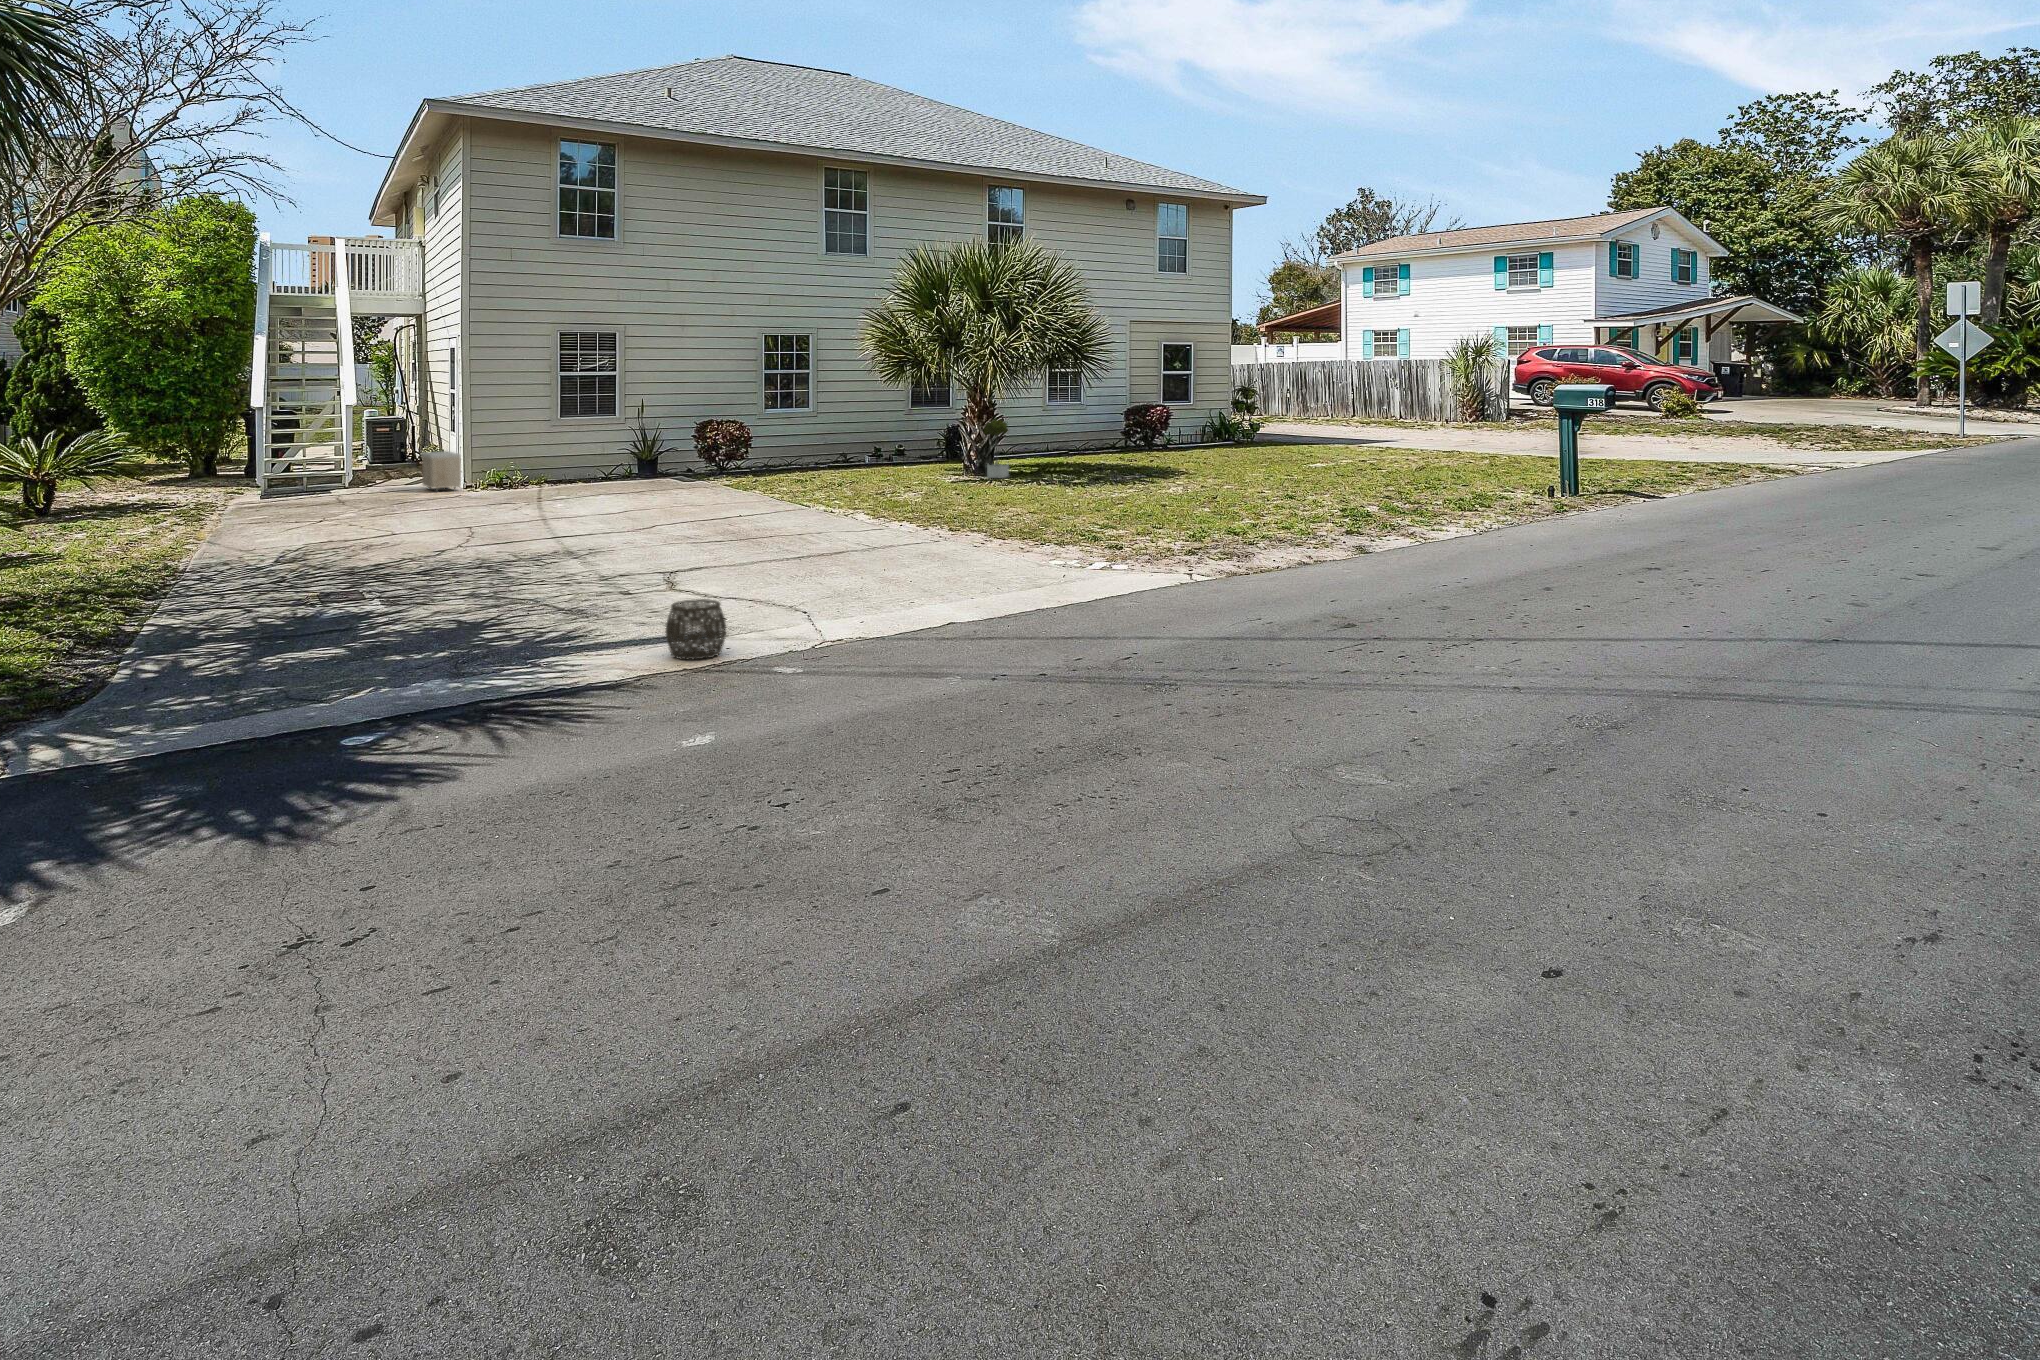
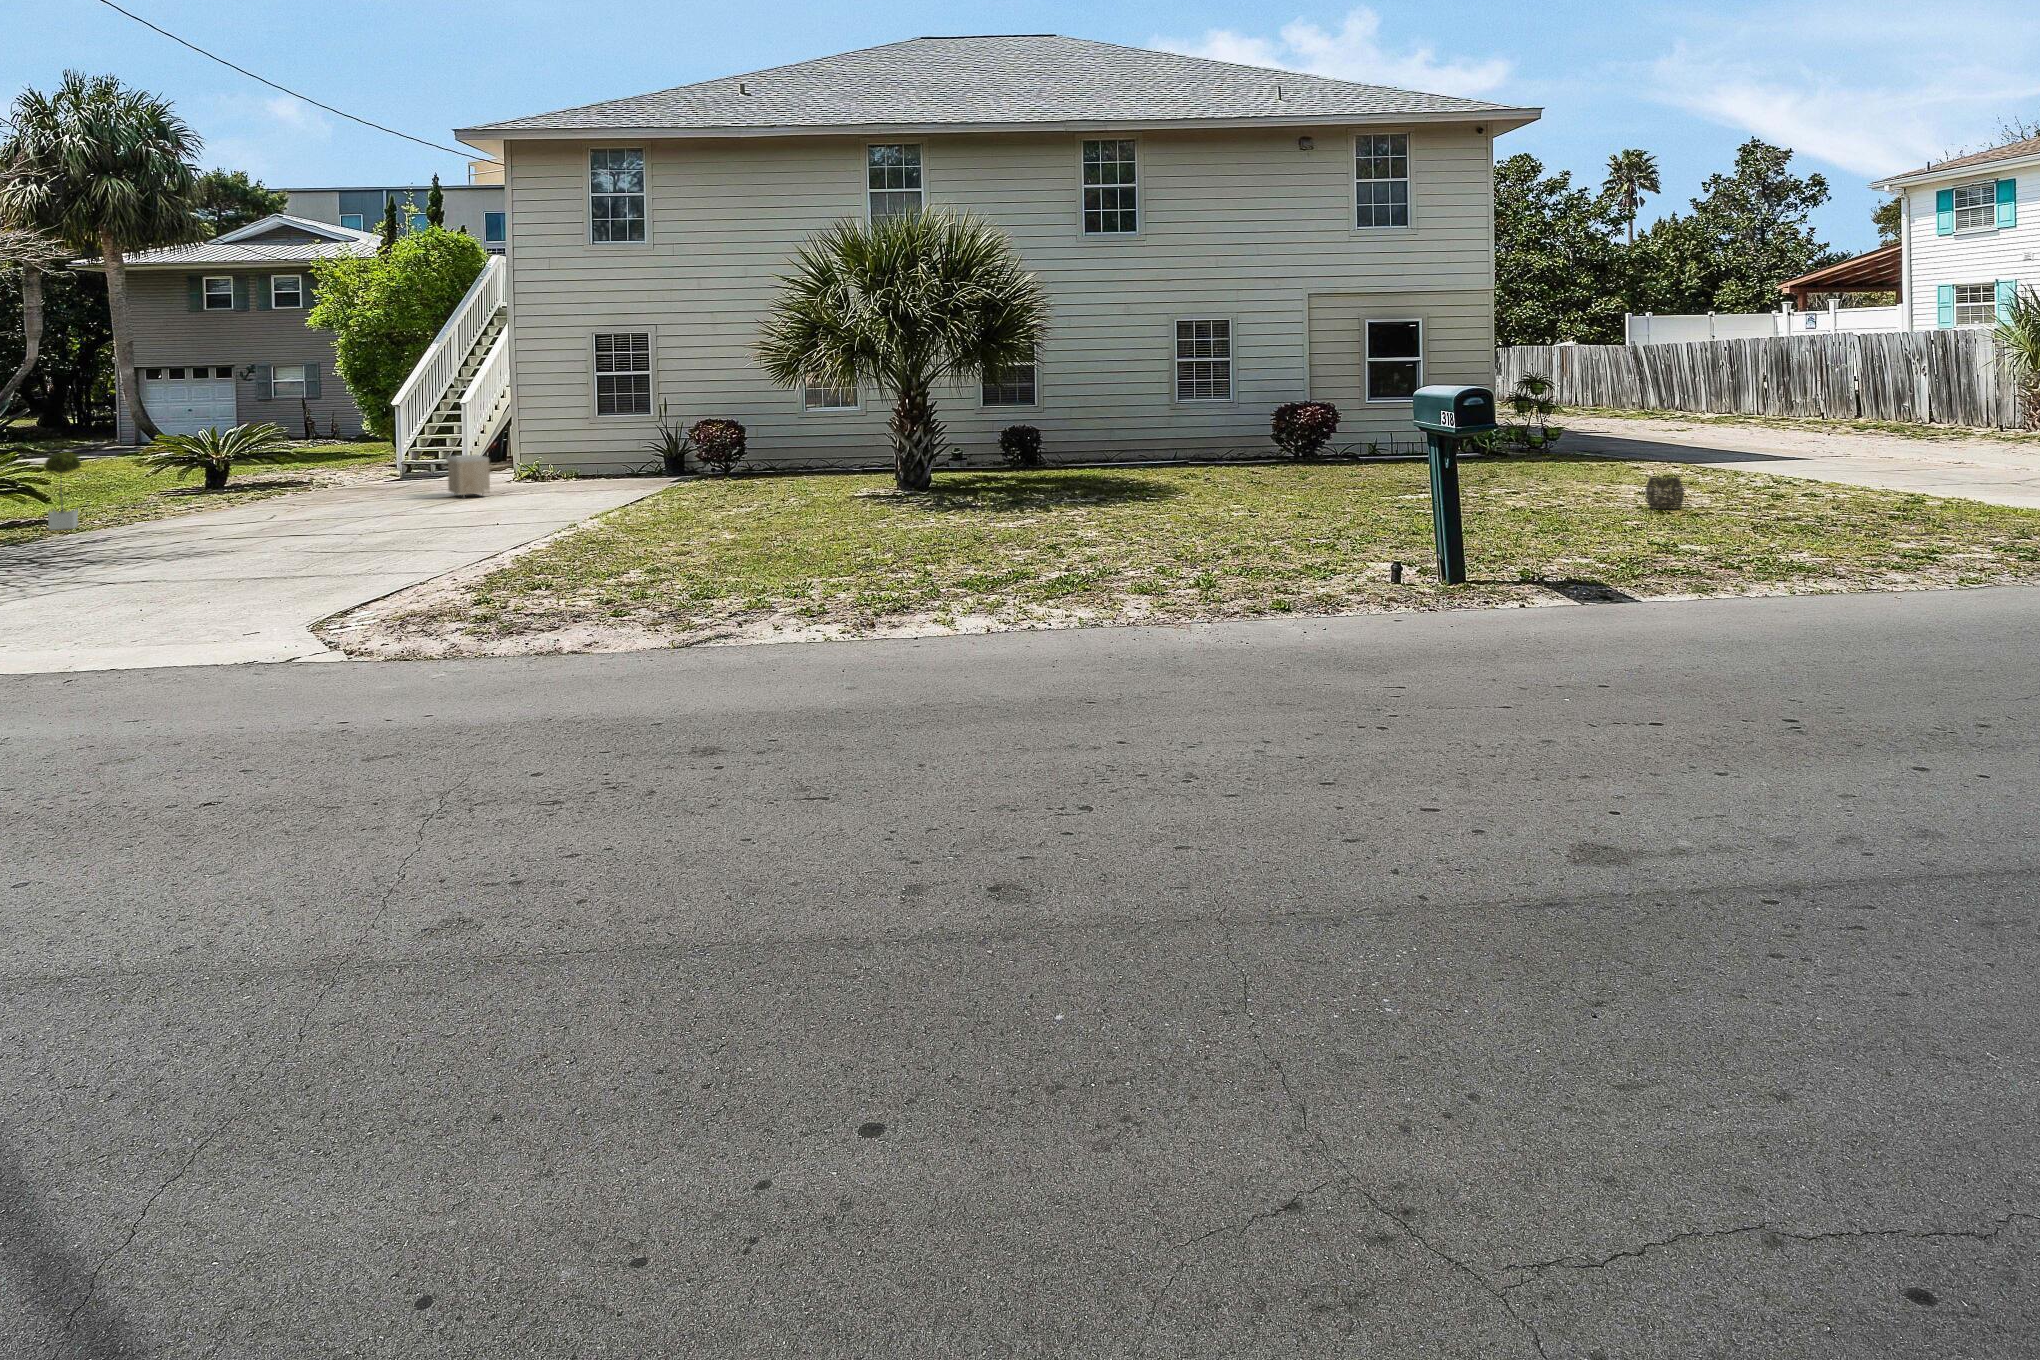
potted tree: present [984,420,1009,478] -> present [44,451,81,530]
woven basket: present [666,599,726,660] -> present [1645,476,1684,509]

